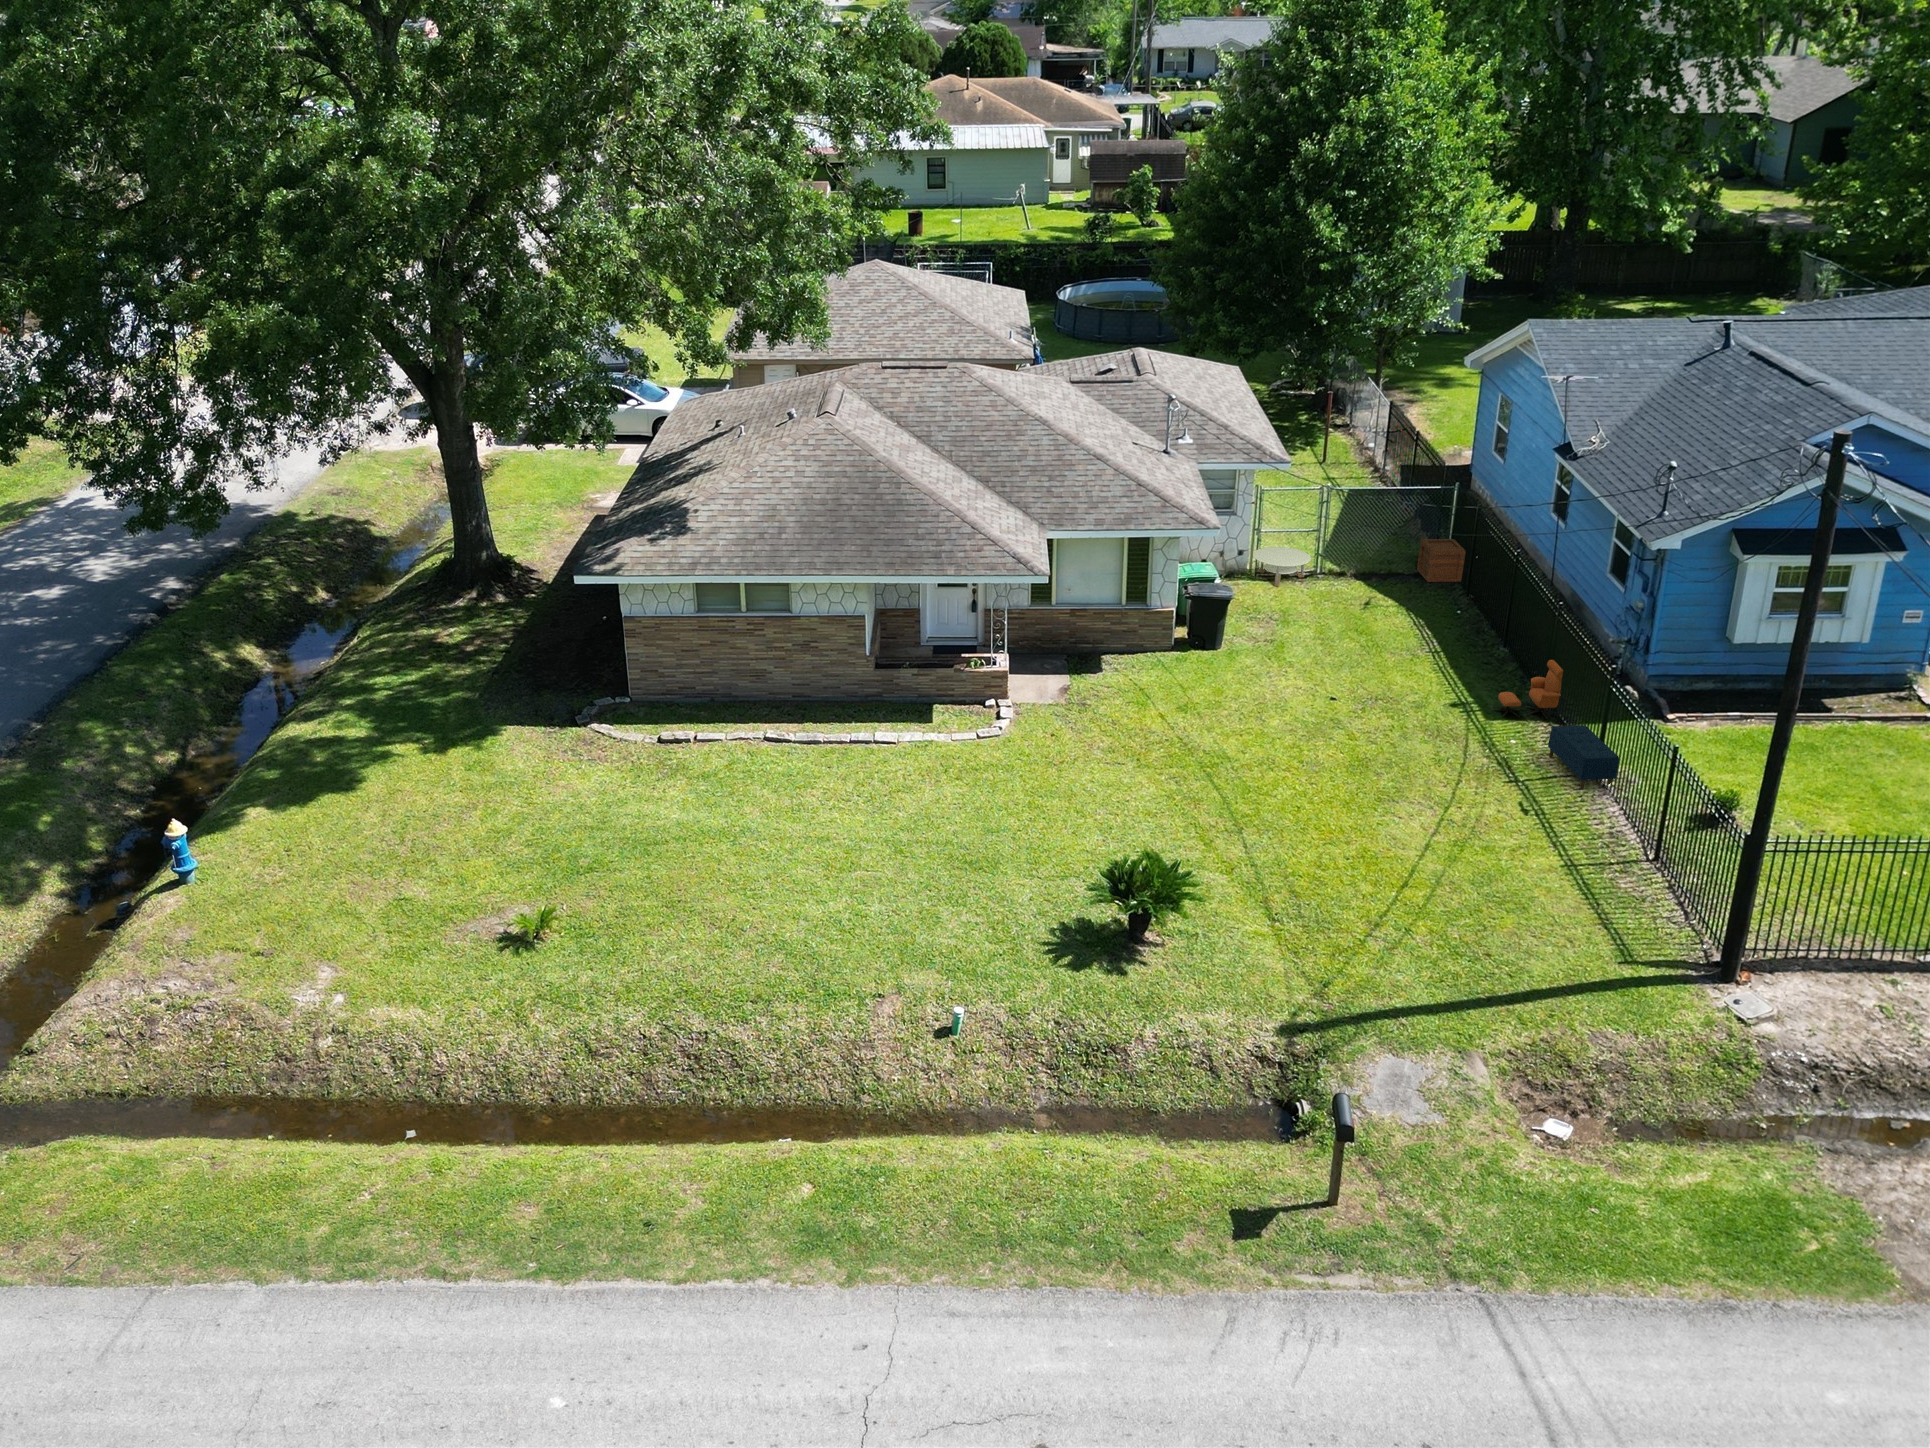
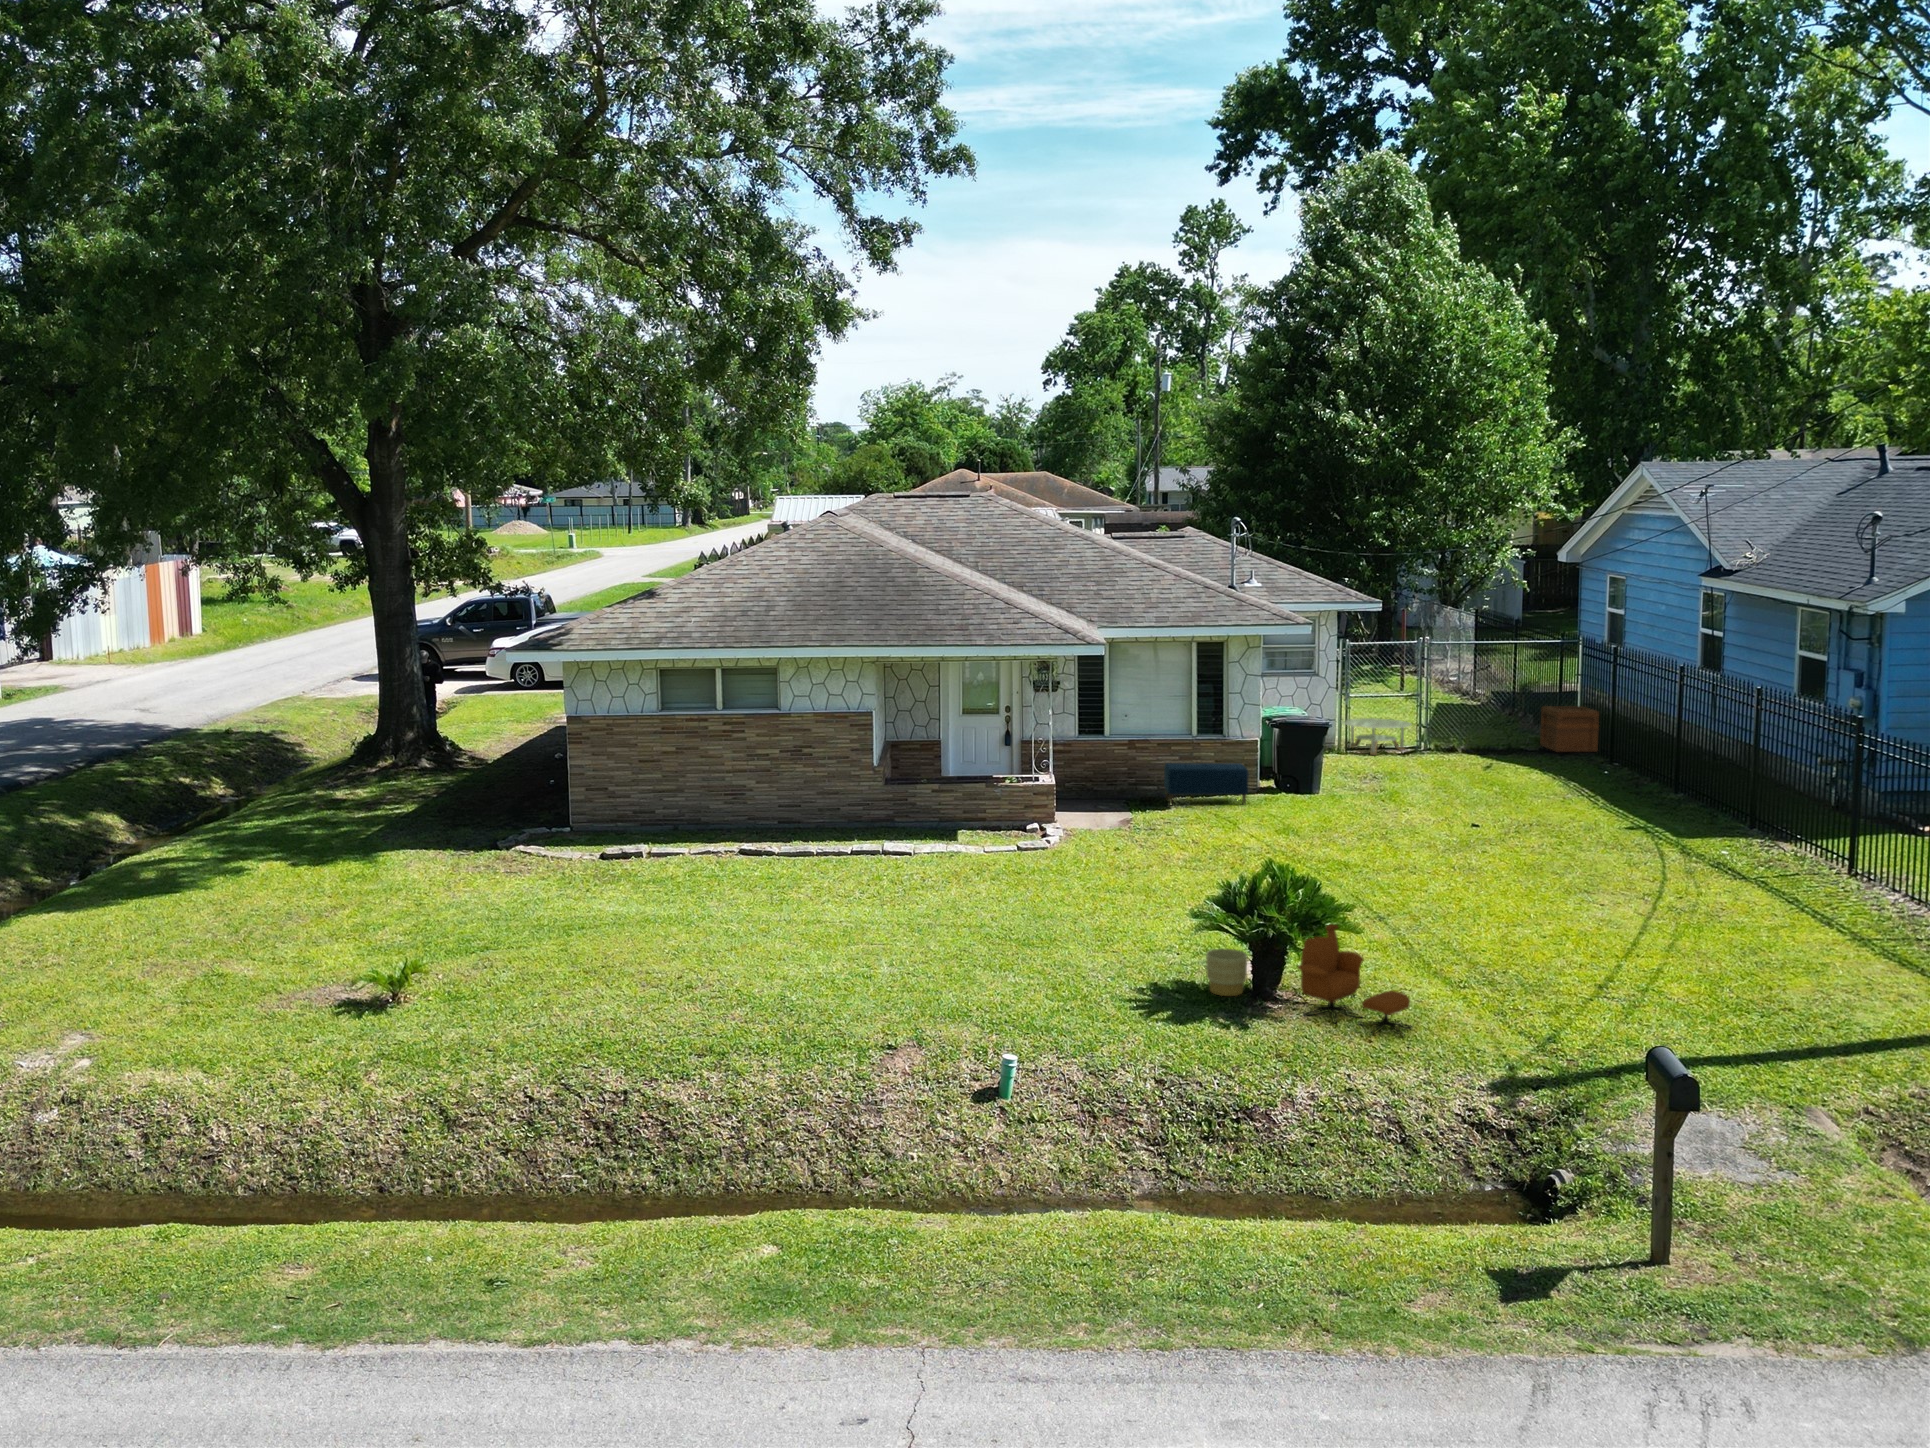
lounge chair: present [1493,660,1563,719] -> present [1298,924,1412,1037]
bench: present [1548,725,1619,789] -> present [1164,763,1248,805]
planter: none [1099,902,1127,938] -> present [1206,949,1248,996]

